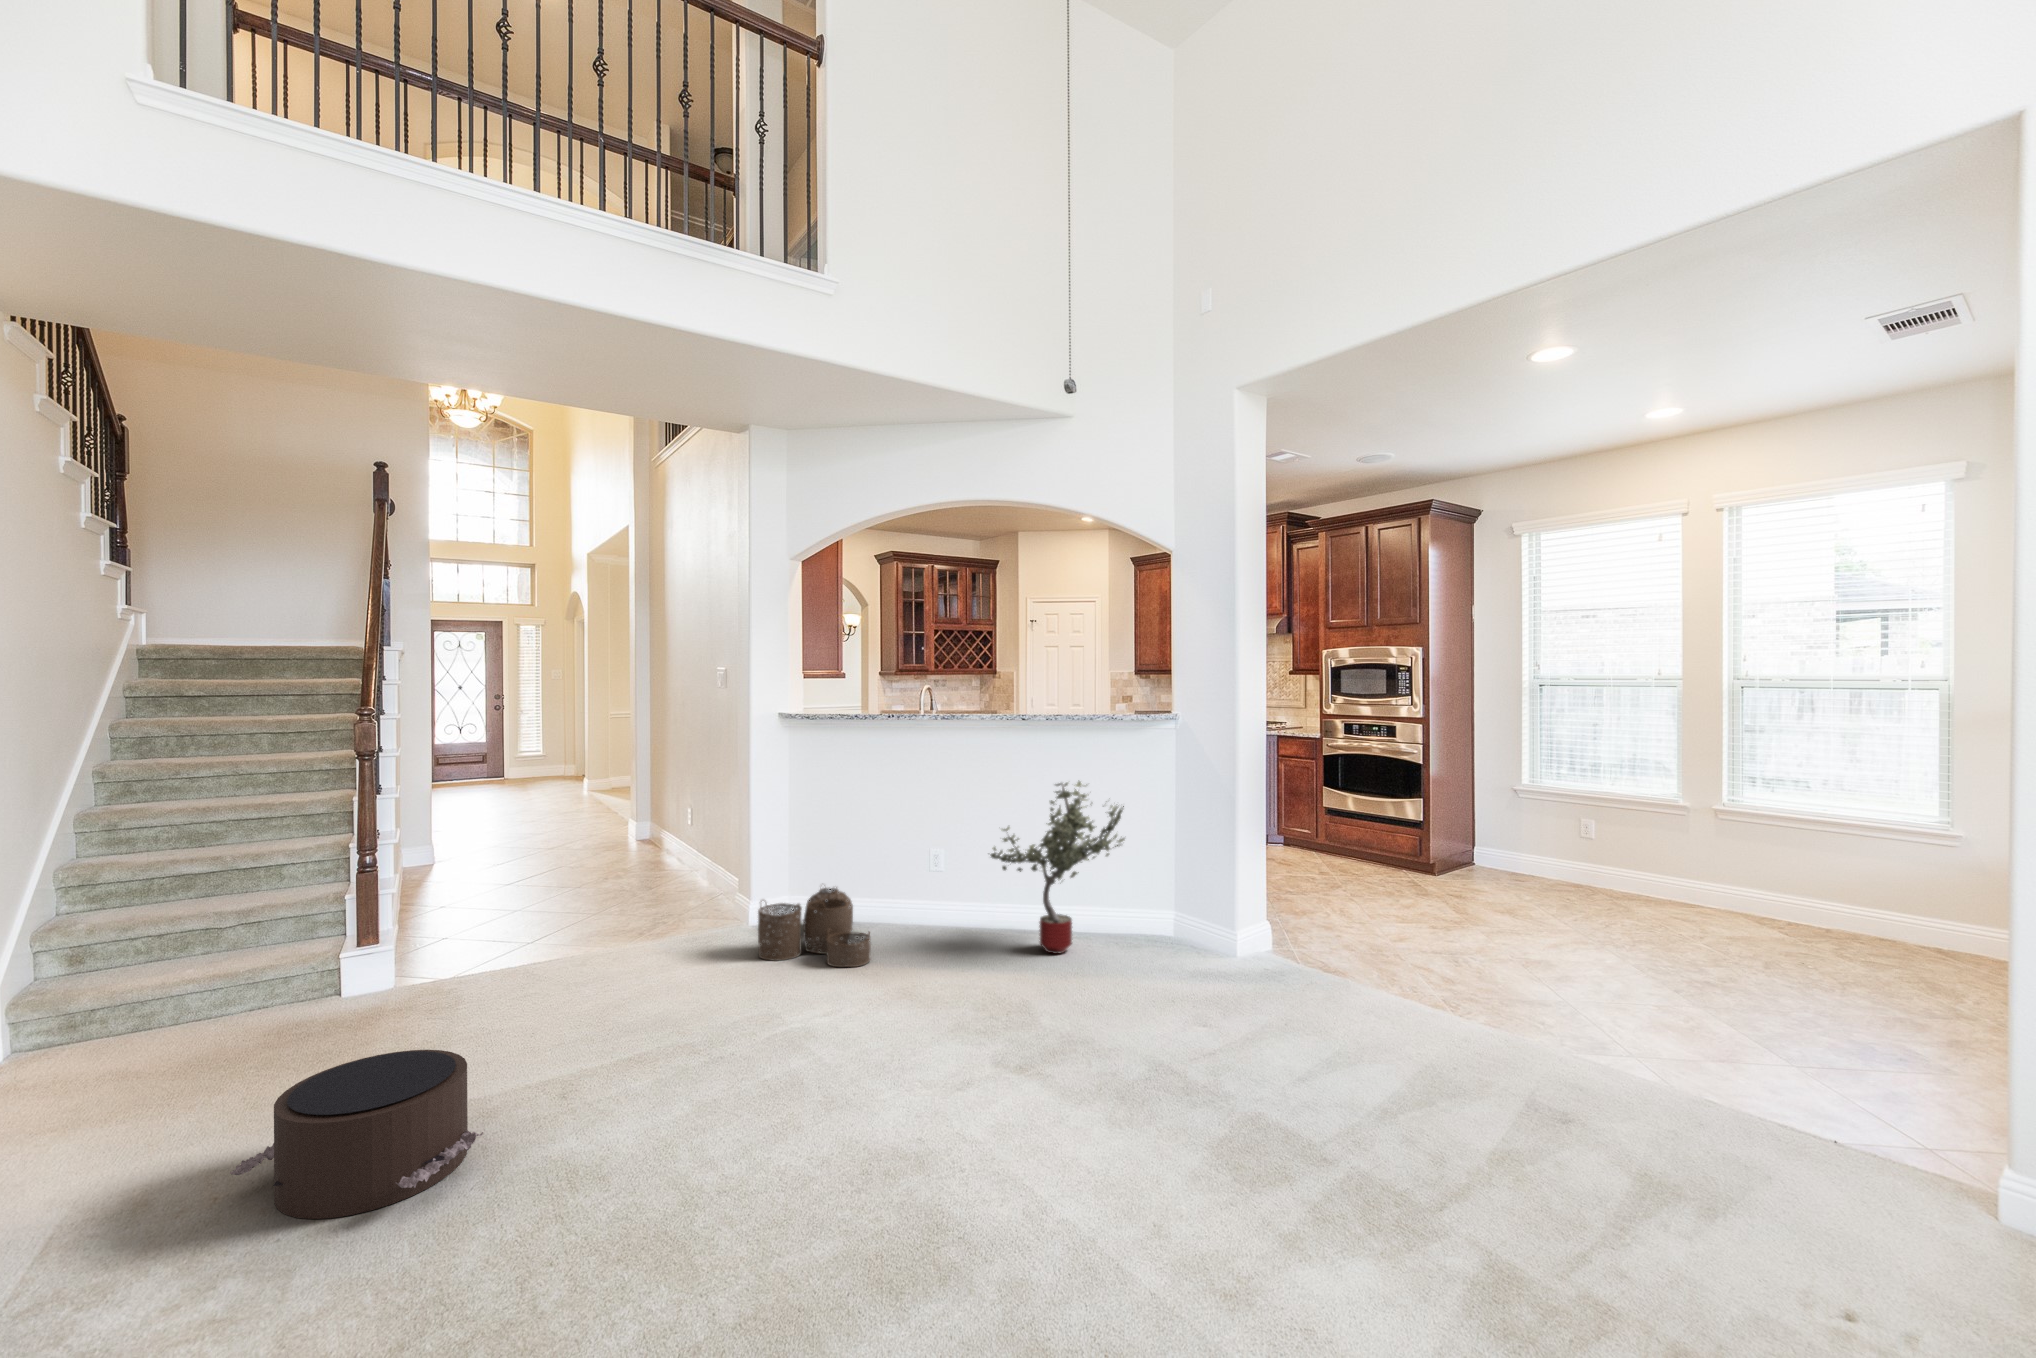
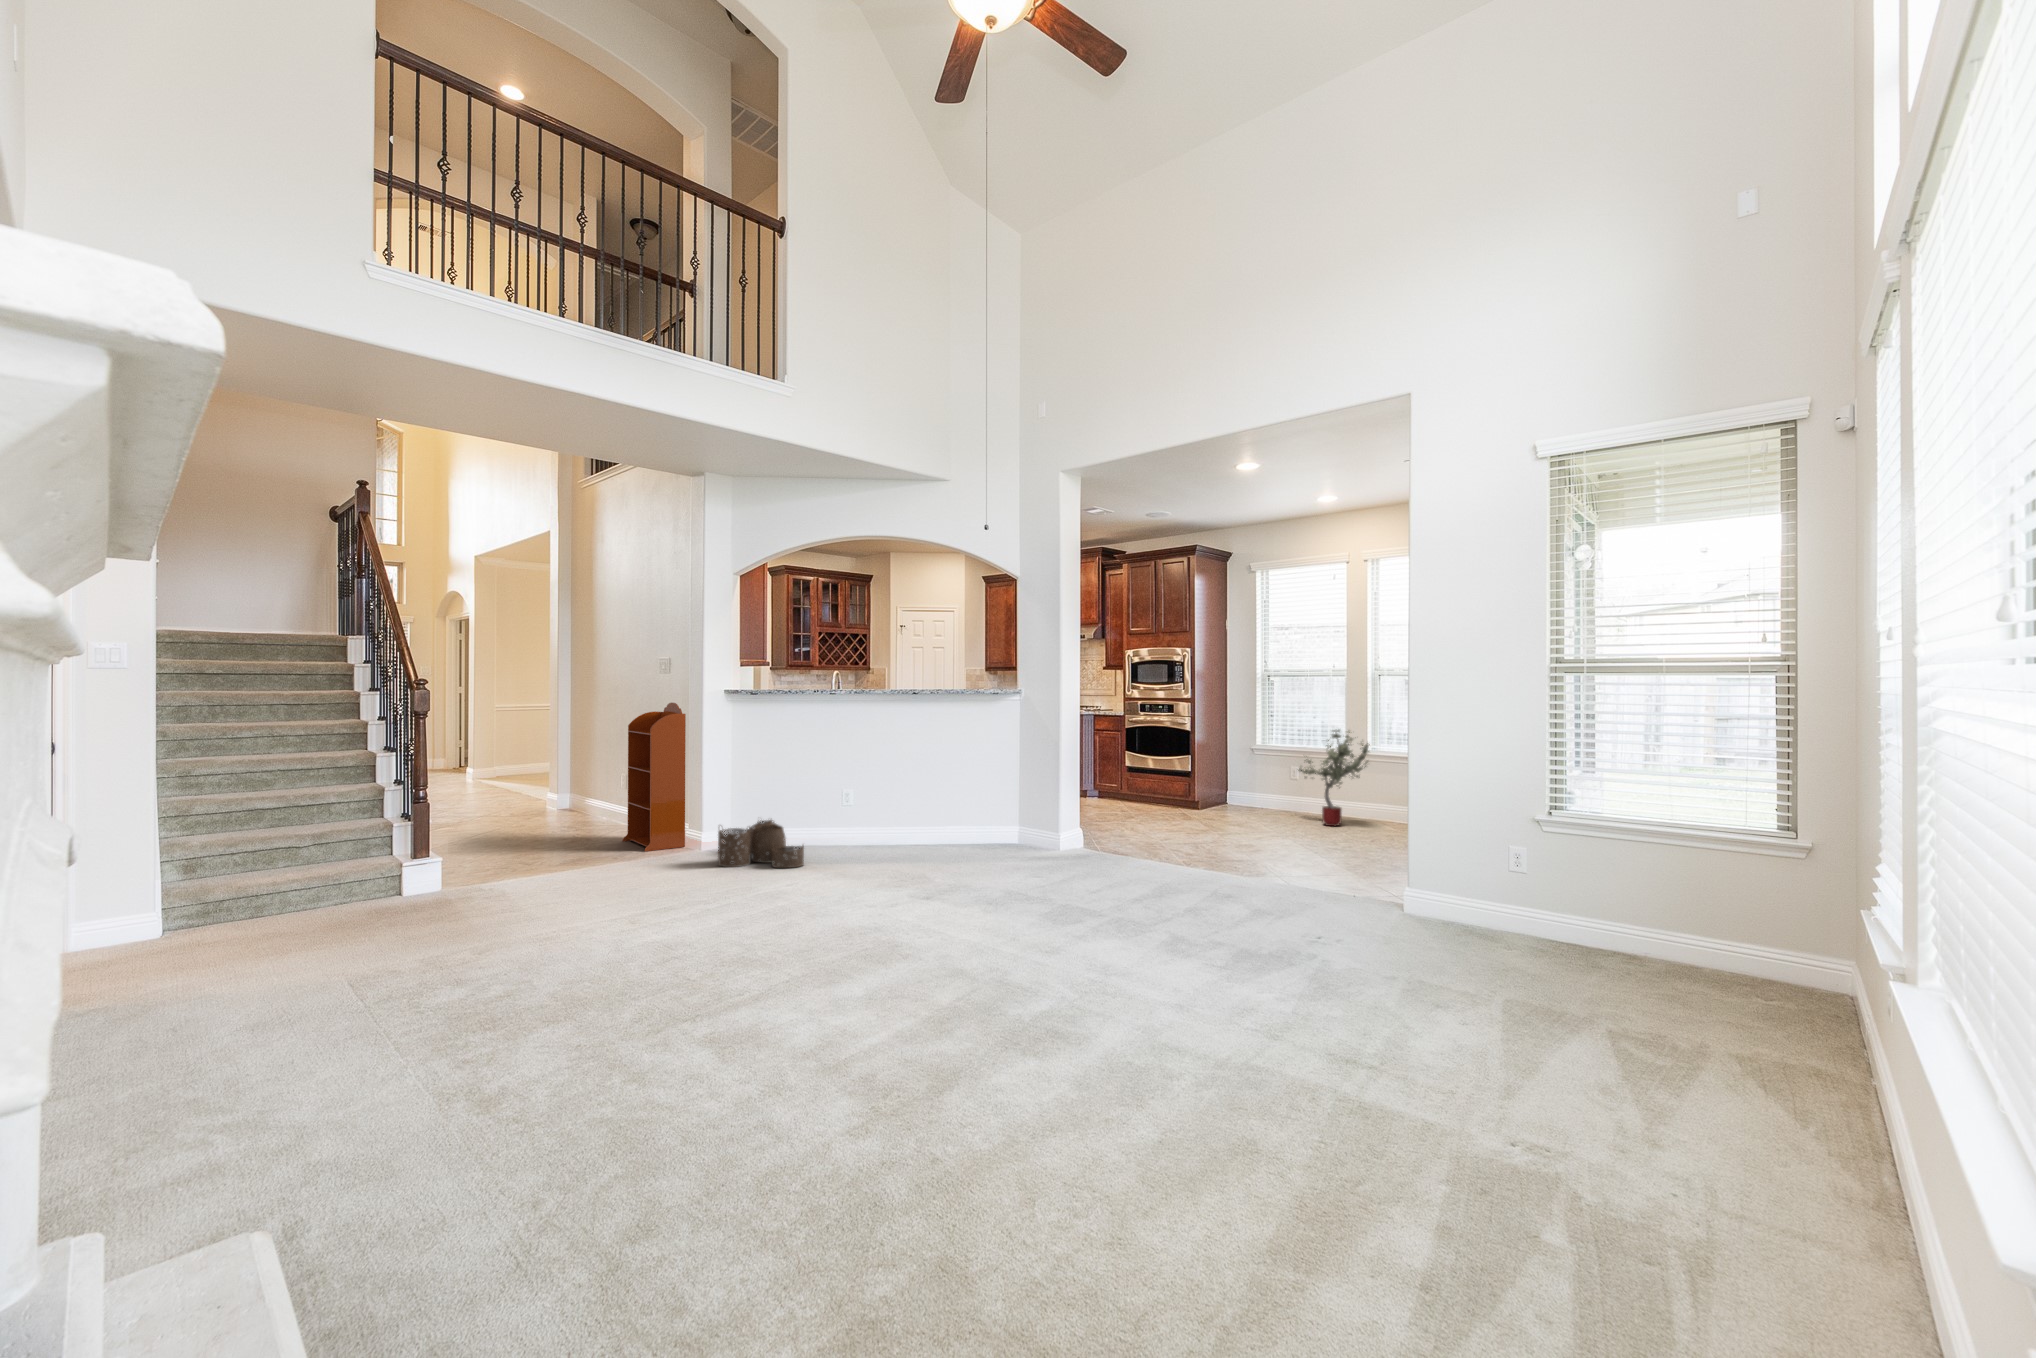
bookcase: none [668,727,736,922] -> present [622,703,686,851]
potted tree: present [991,781,1124,954] -> present [1298,730,1370,826]
pouf: present [229,1050,483,1219] -> none [449,888,601,970]

